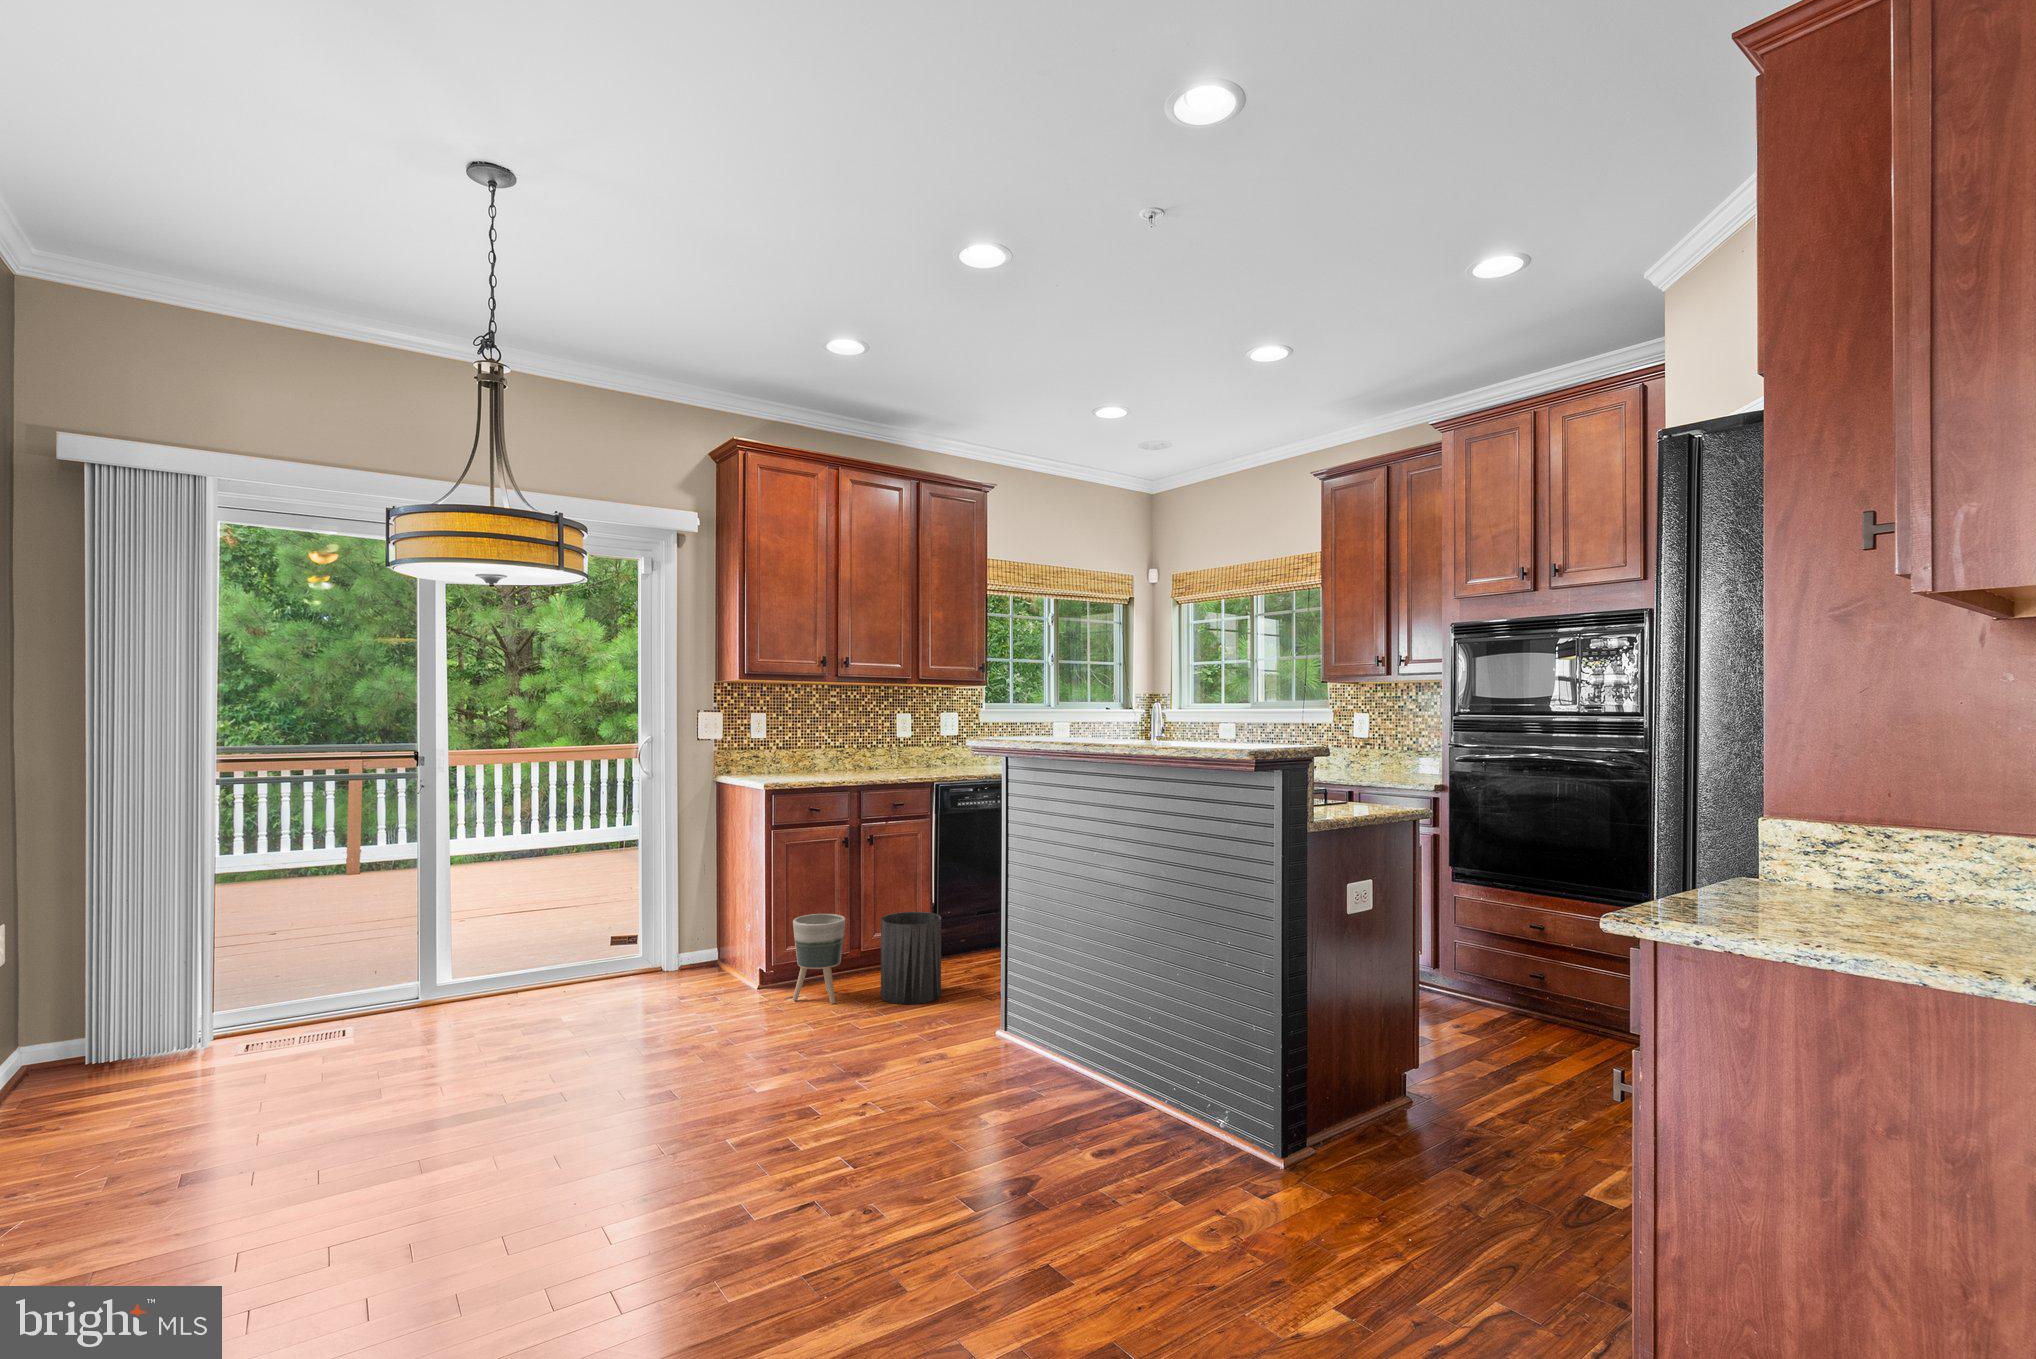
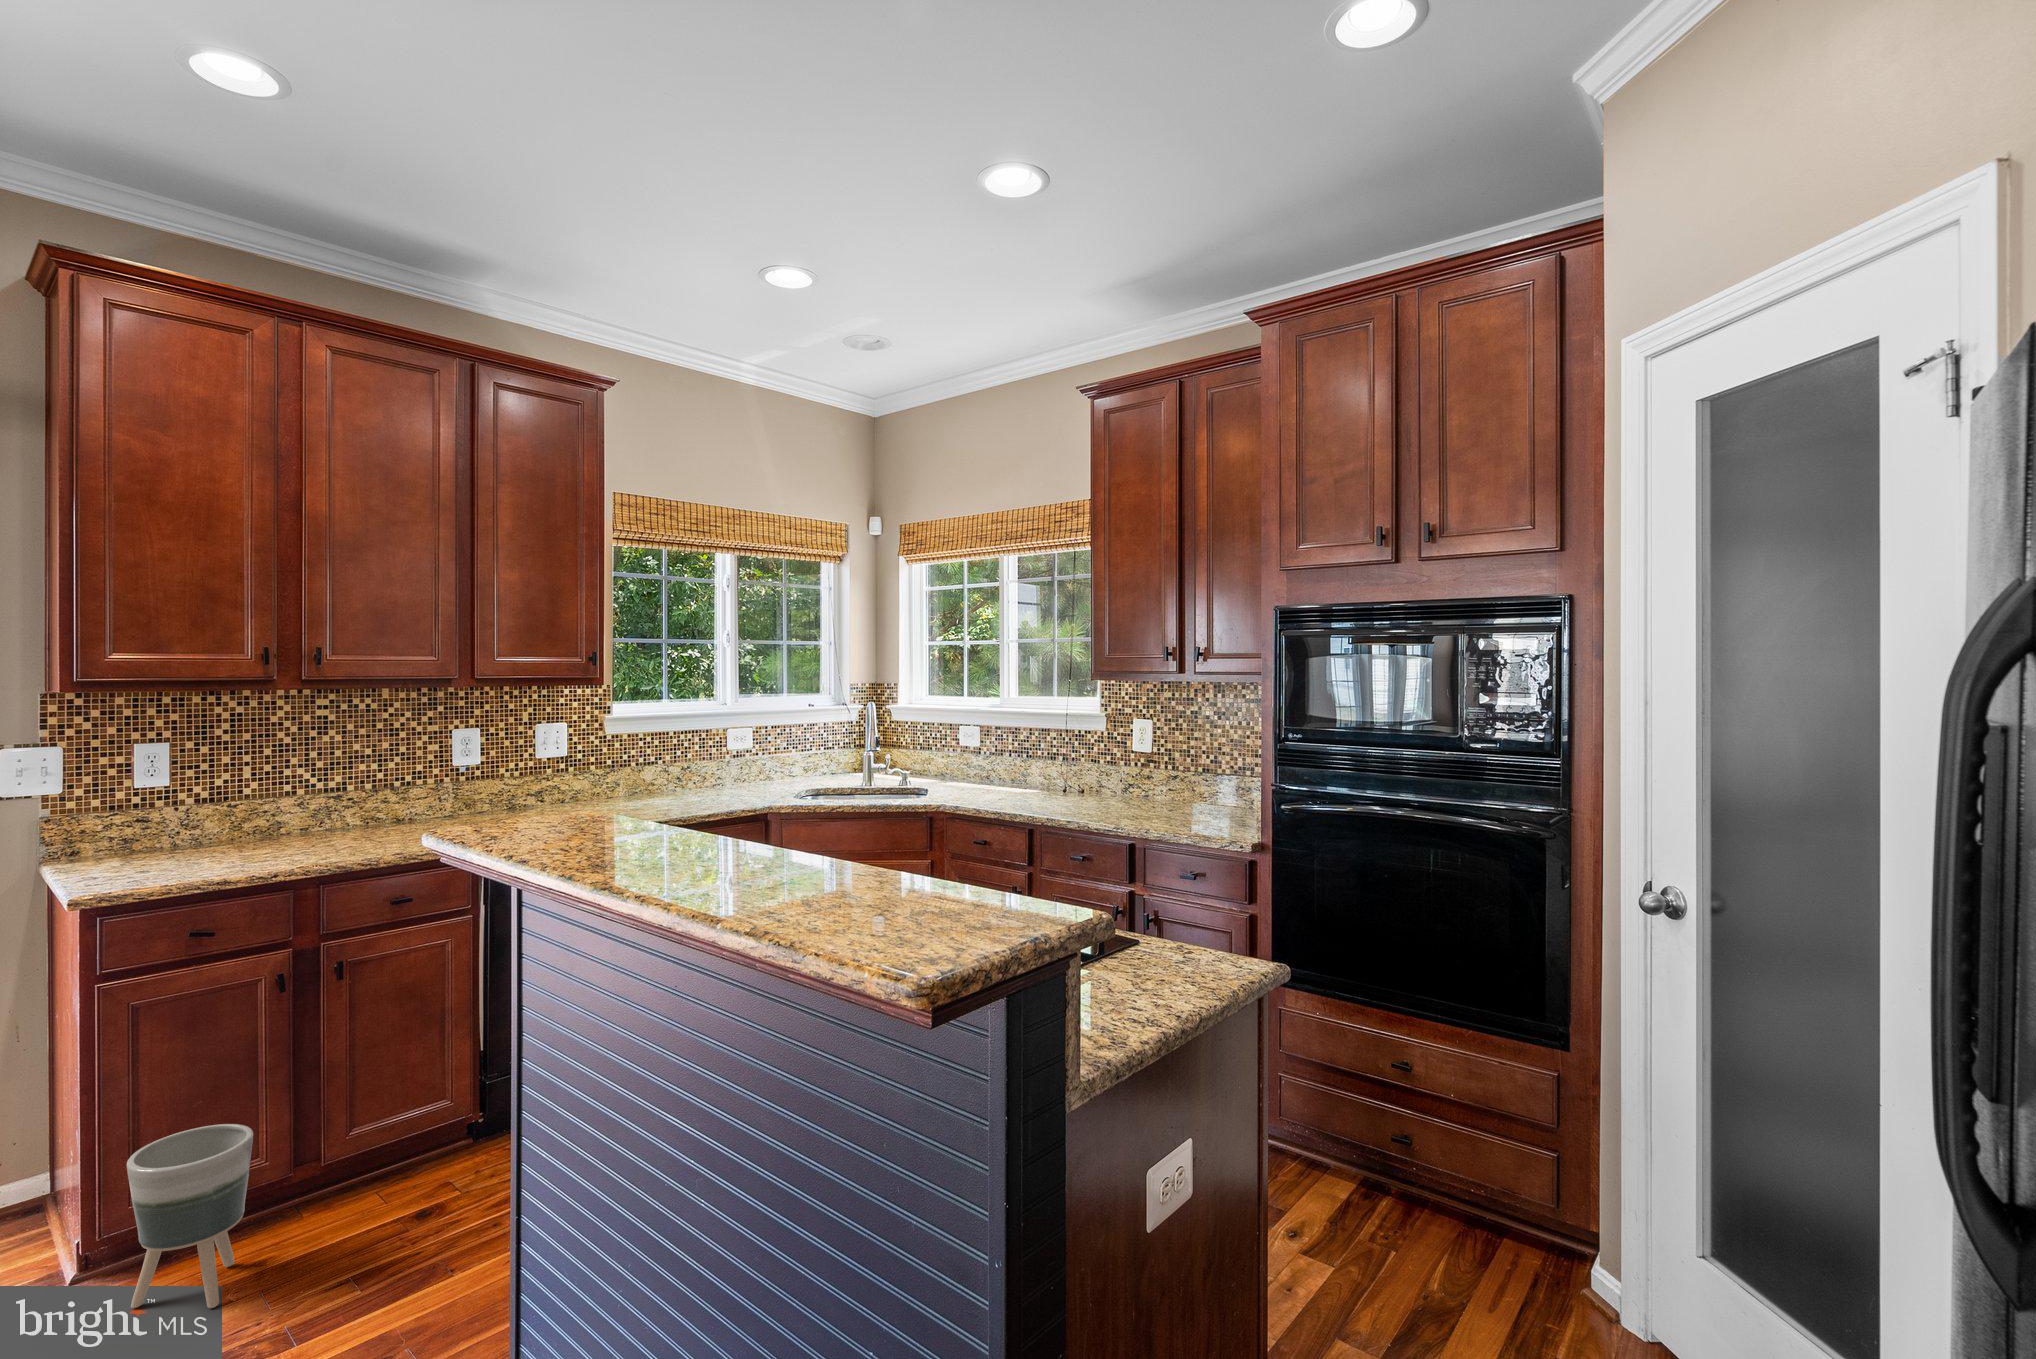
trash can: present [881,912,941,1004] -> none [325,1097,453,1290]

